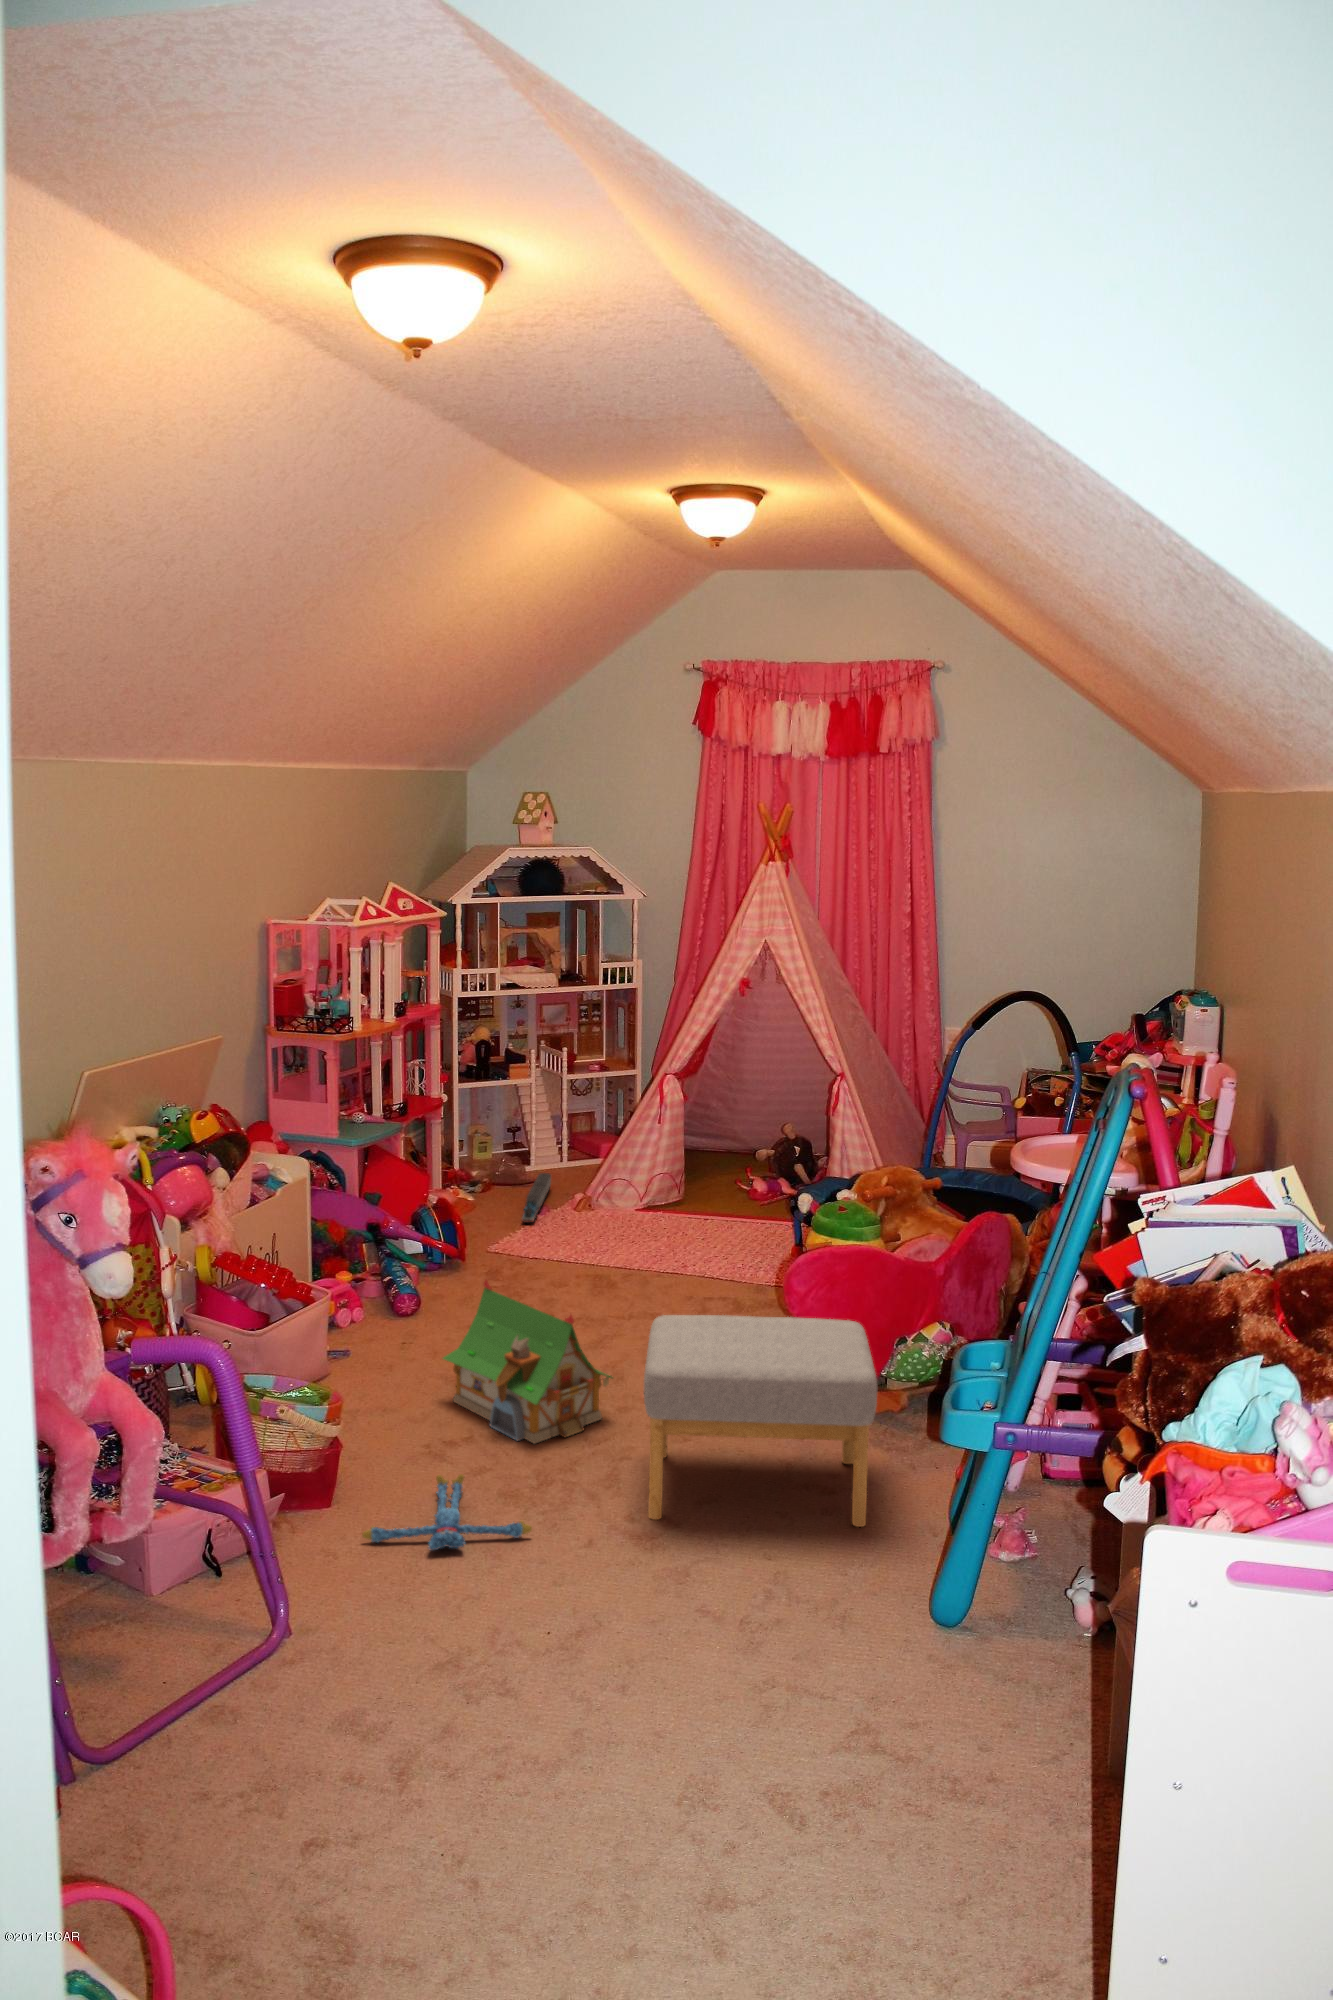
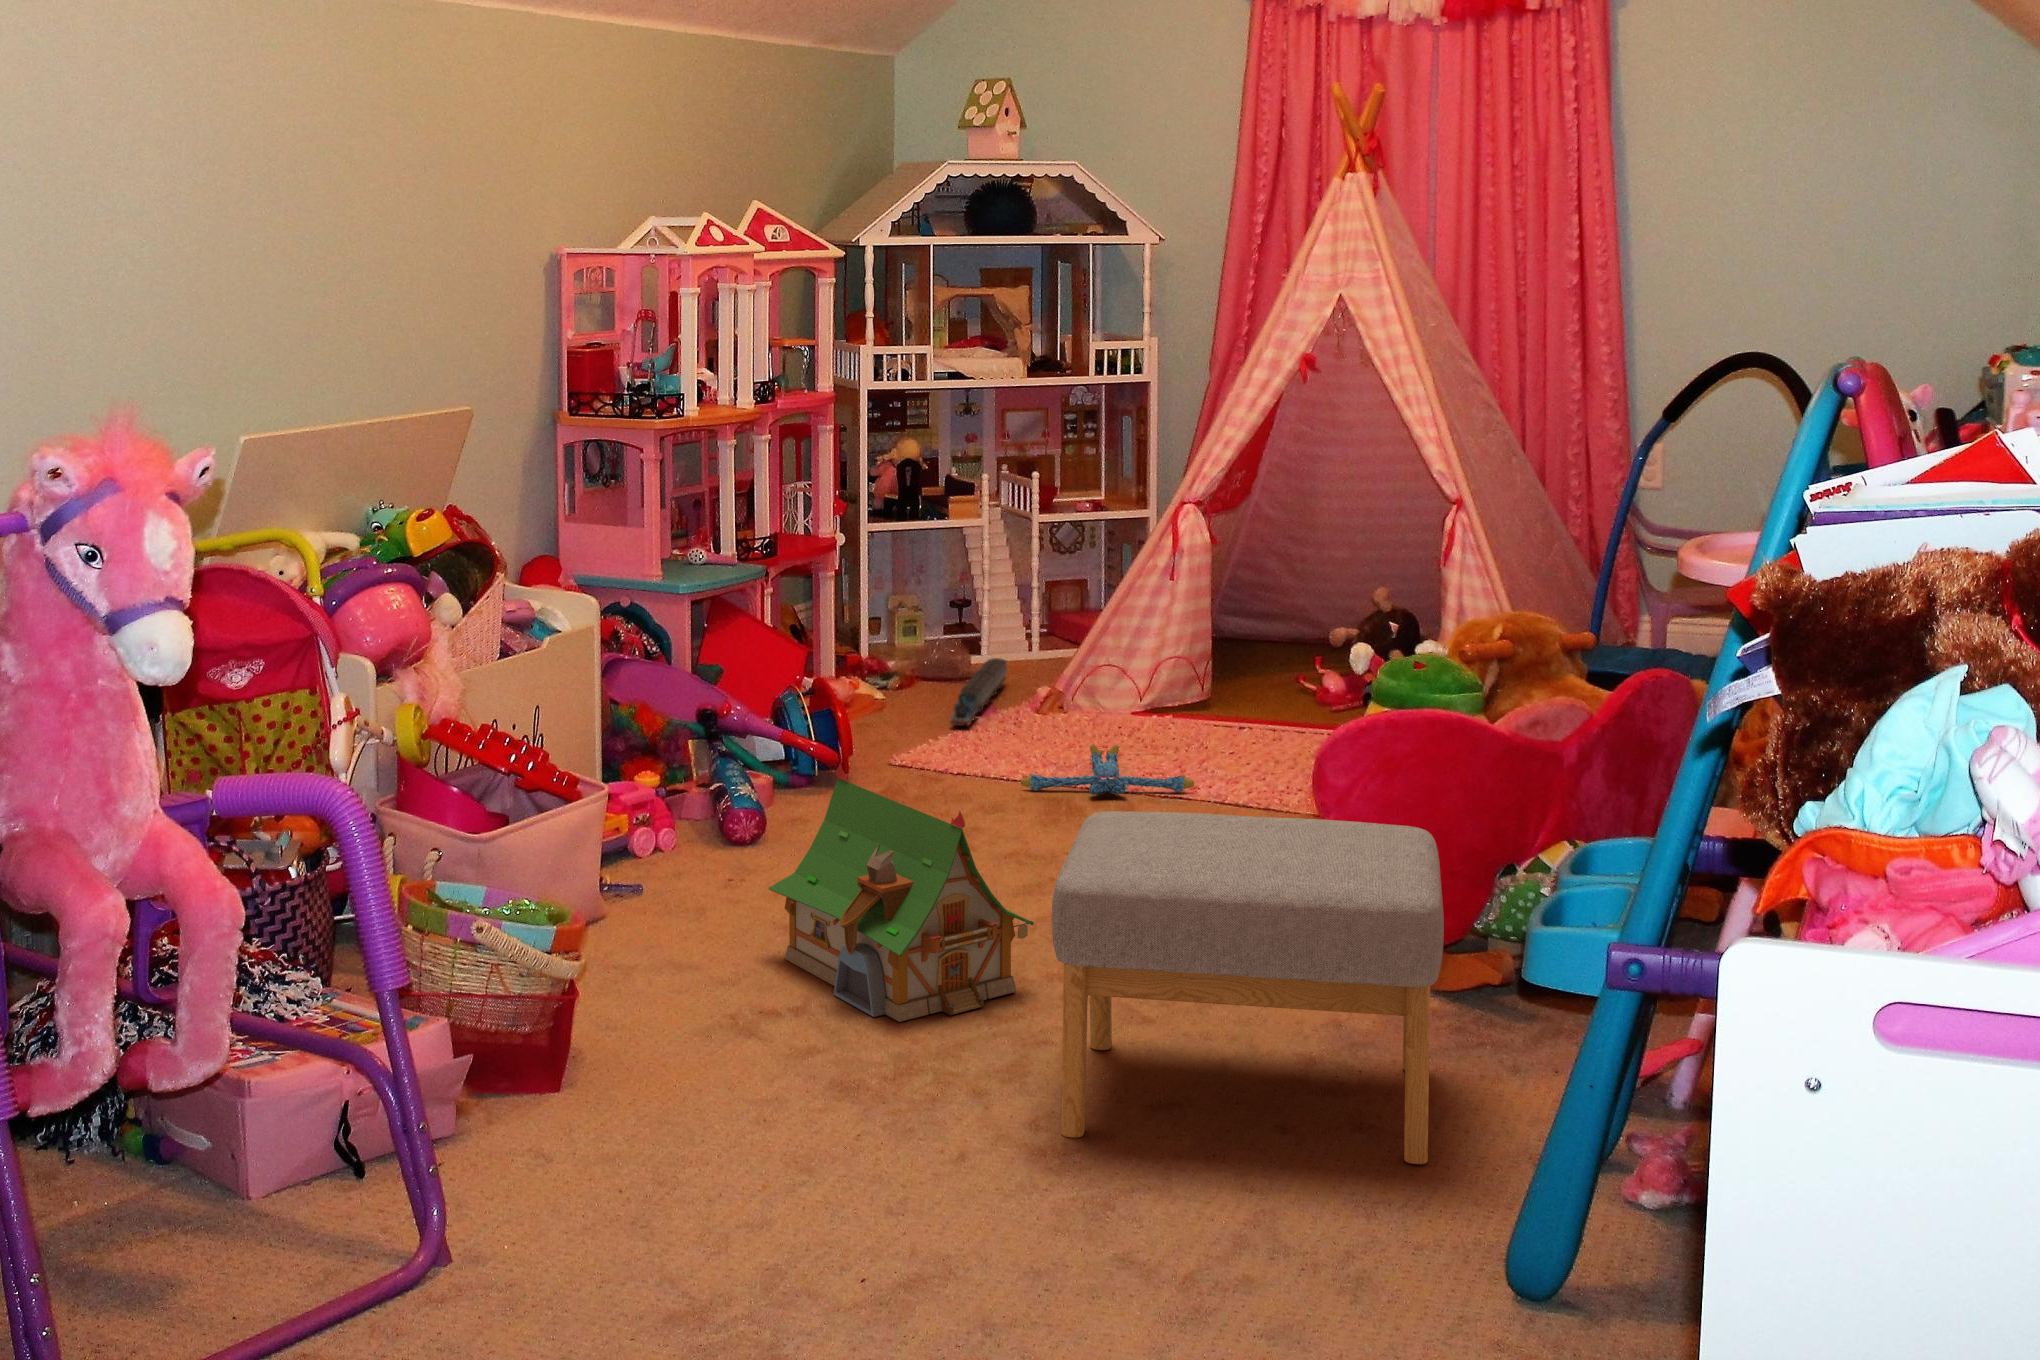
plush toy: present [362,1474,532,1551] -> present [1021,745,1194,795]

